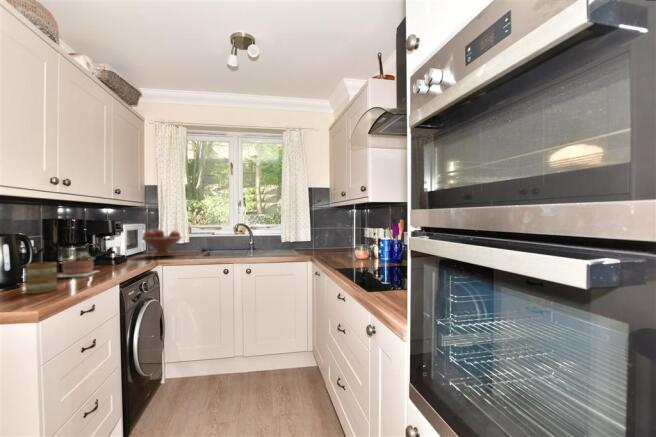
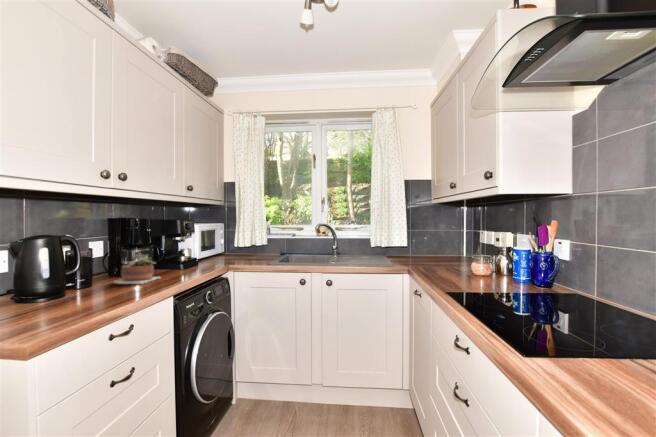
fruit bowl: present [142,230,181,256] -> none [218,230,258,260]
mug: present [26,262,57,294] -> none [58,269,95,309]

